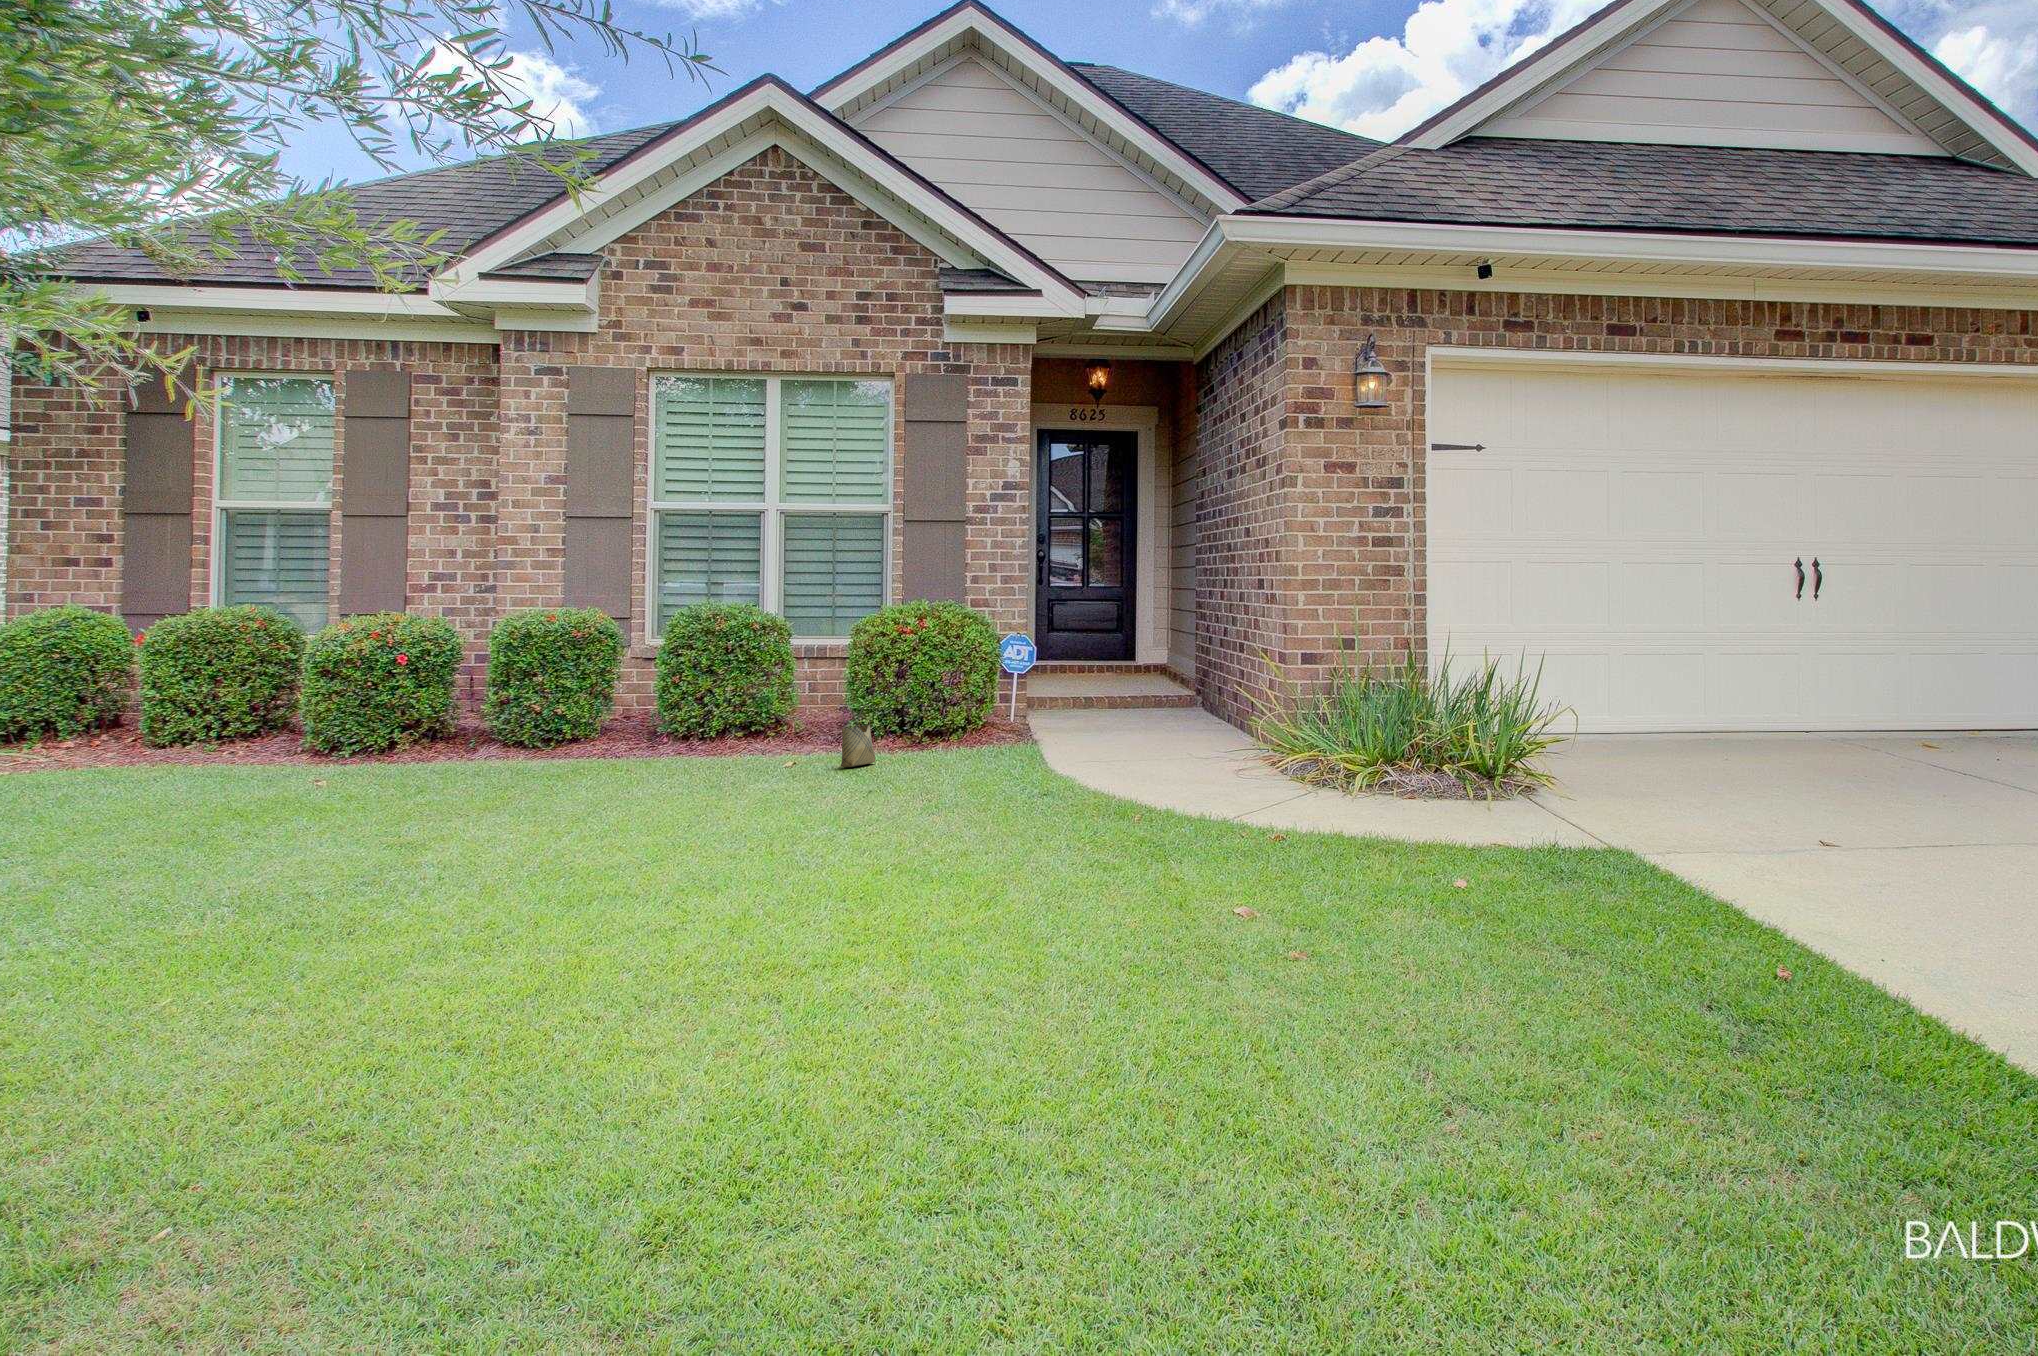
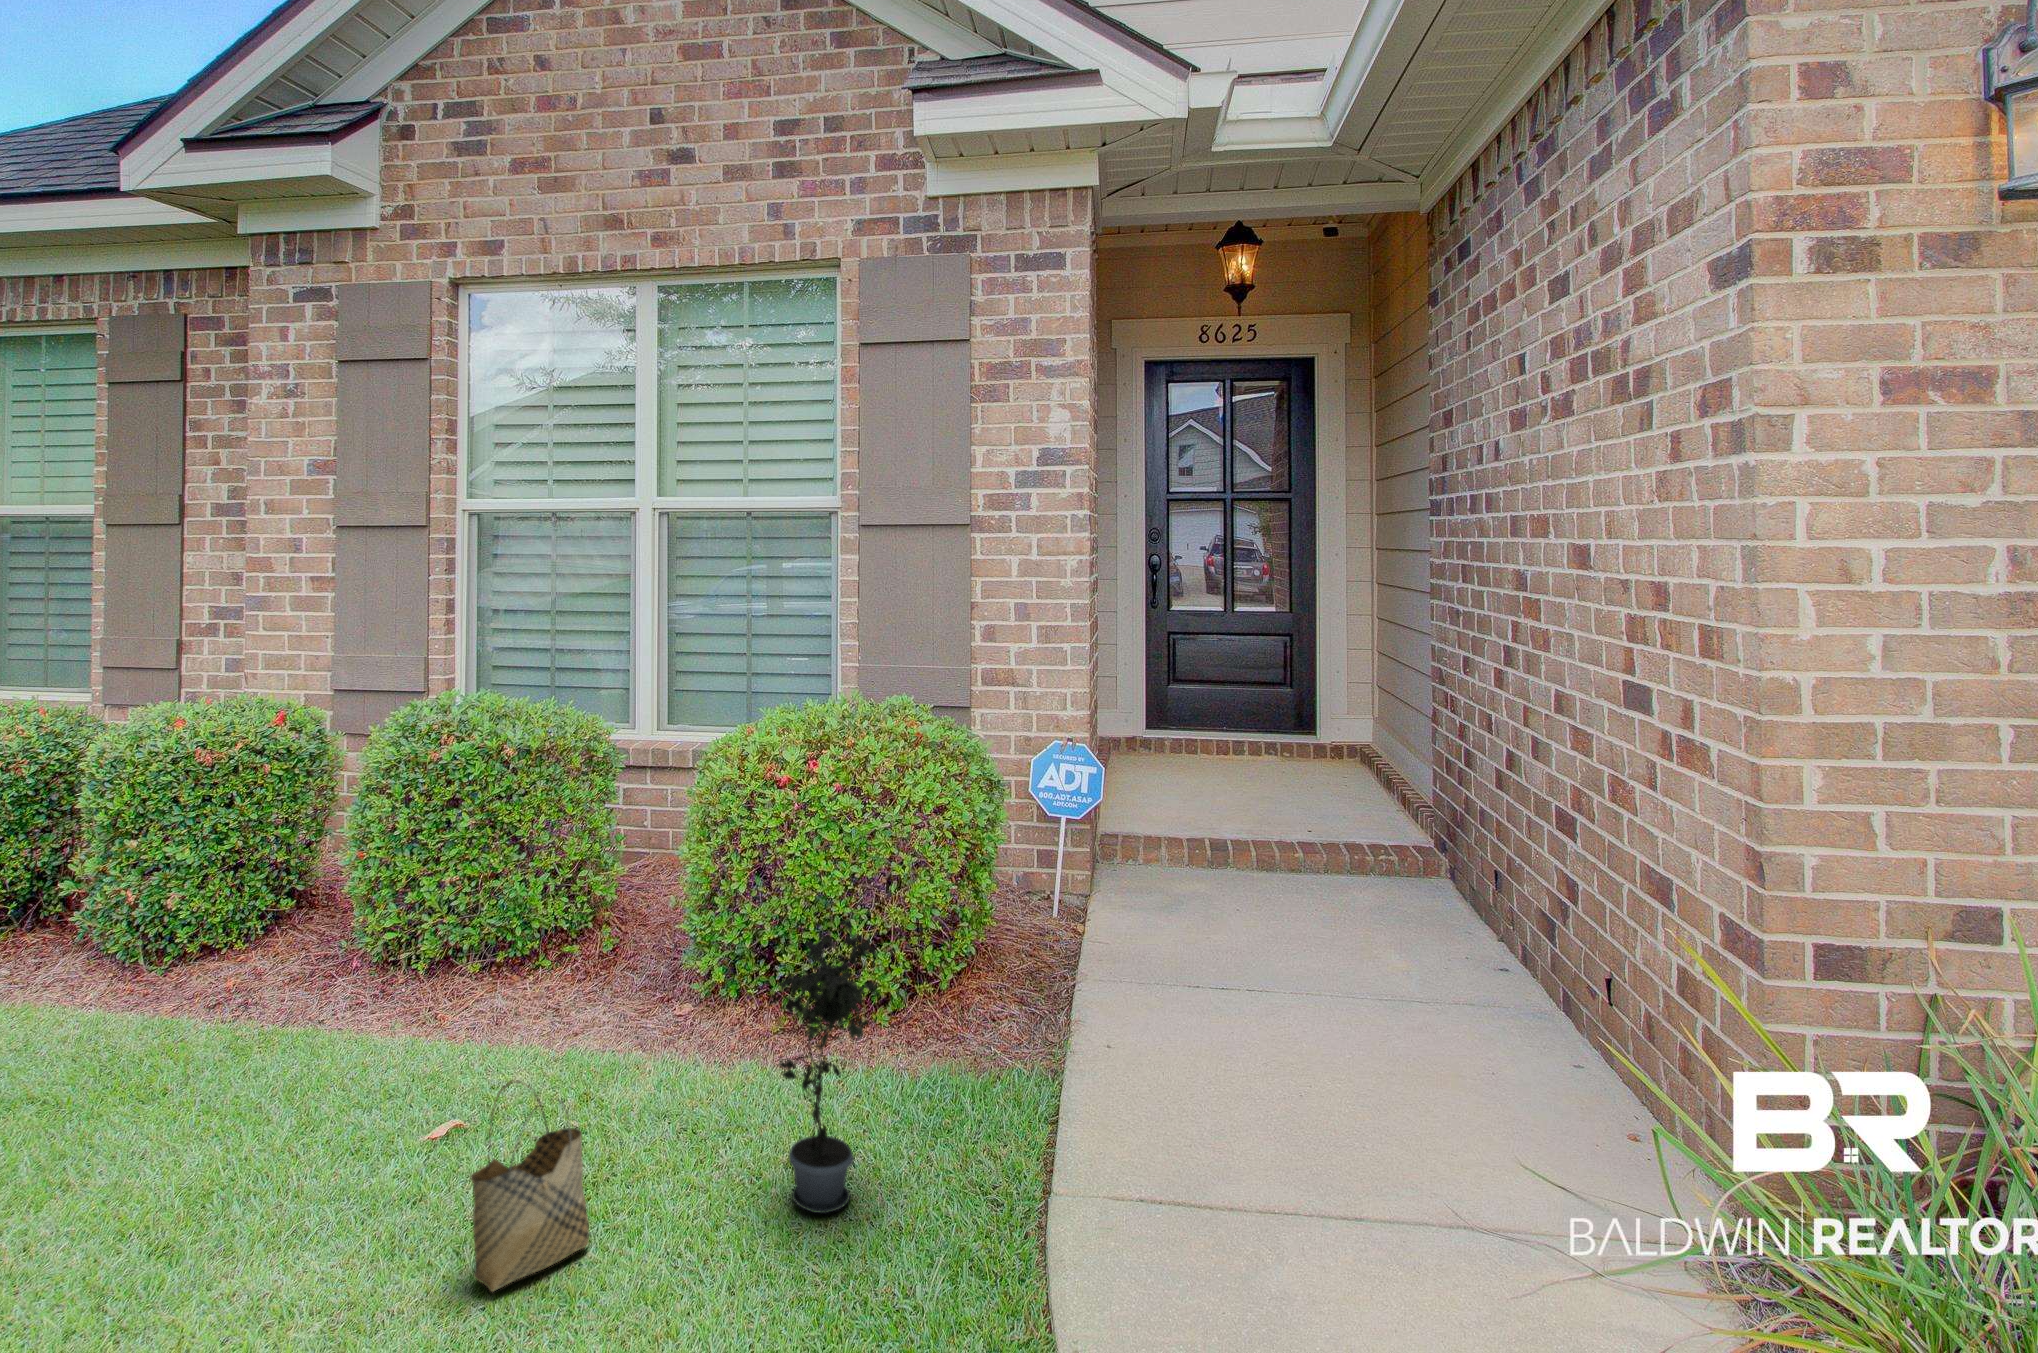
potted plant: none [931,653,976,755] -> present [770,921,881,1213]

